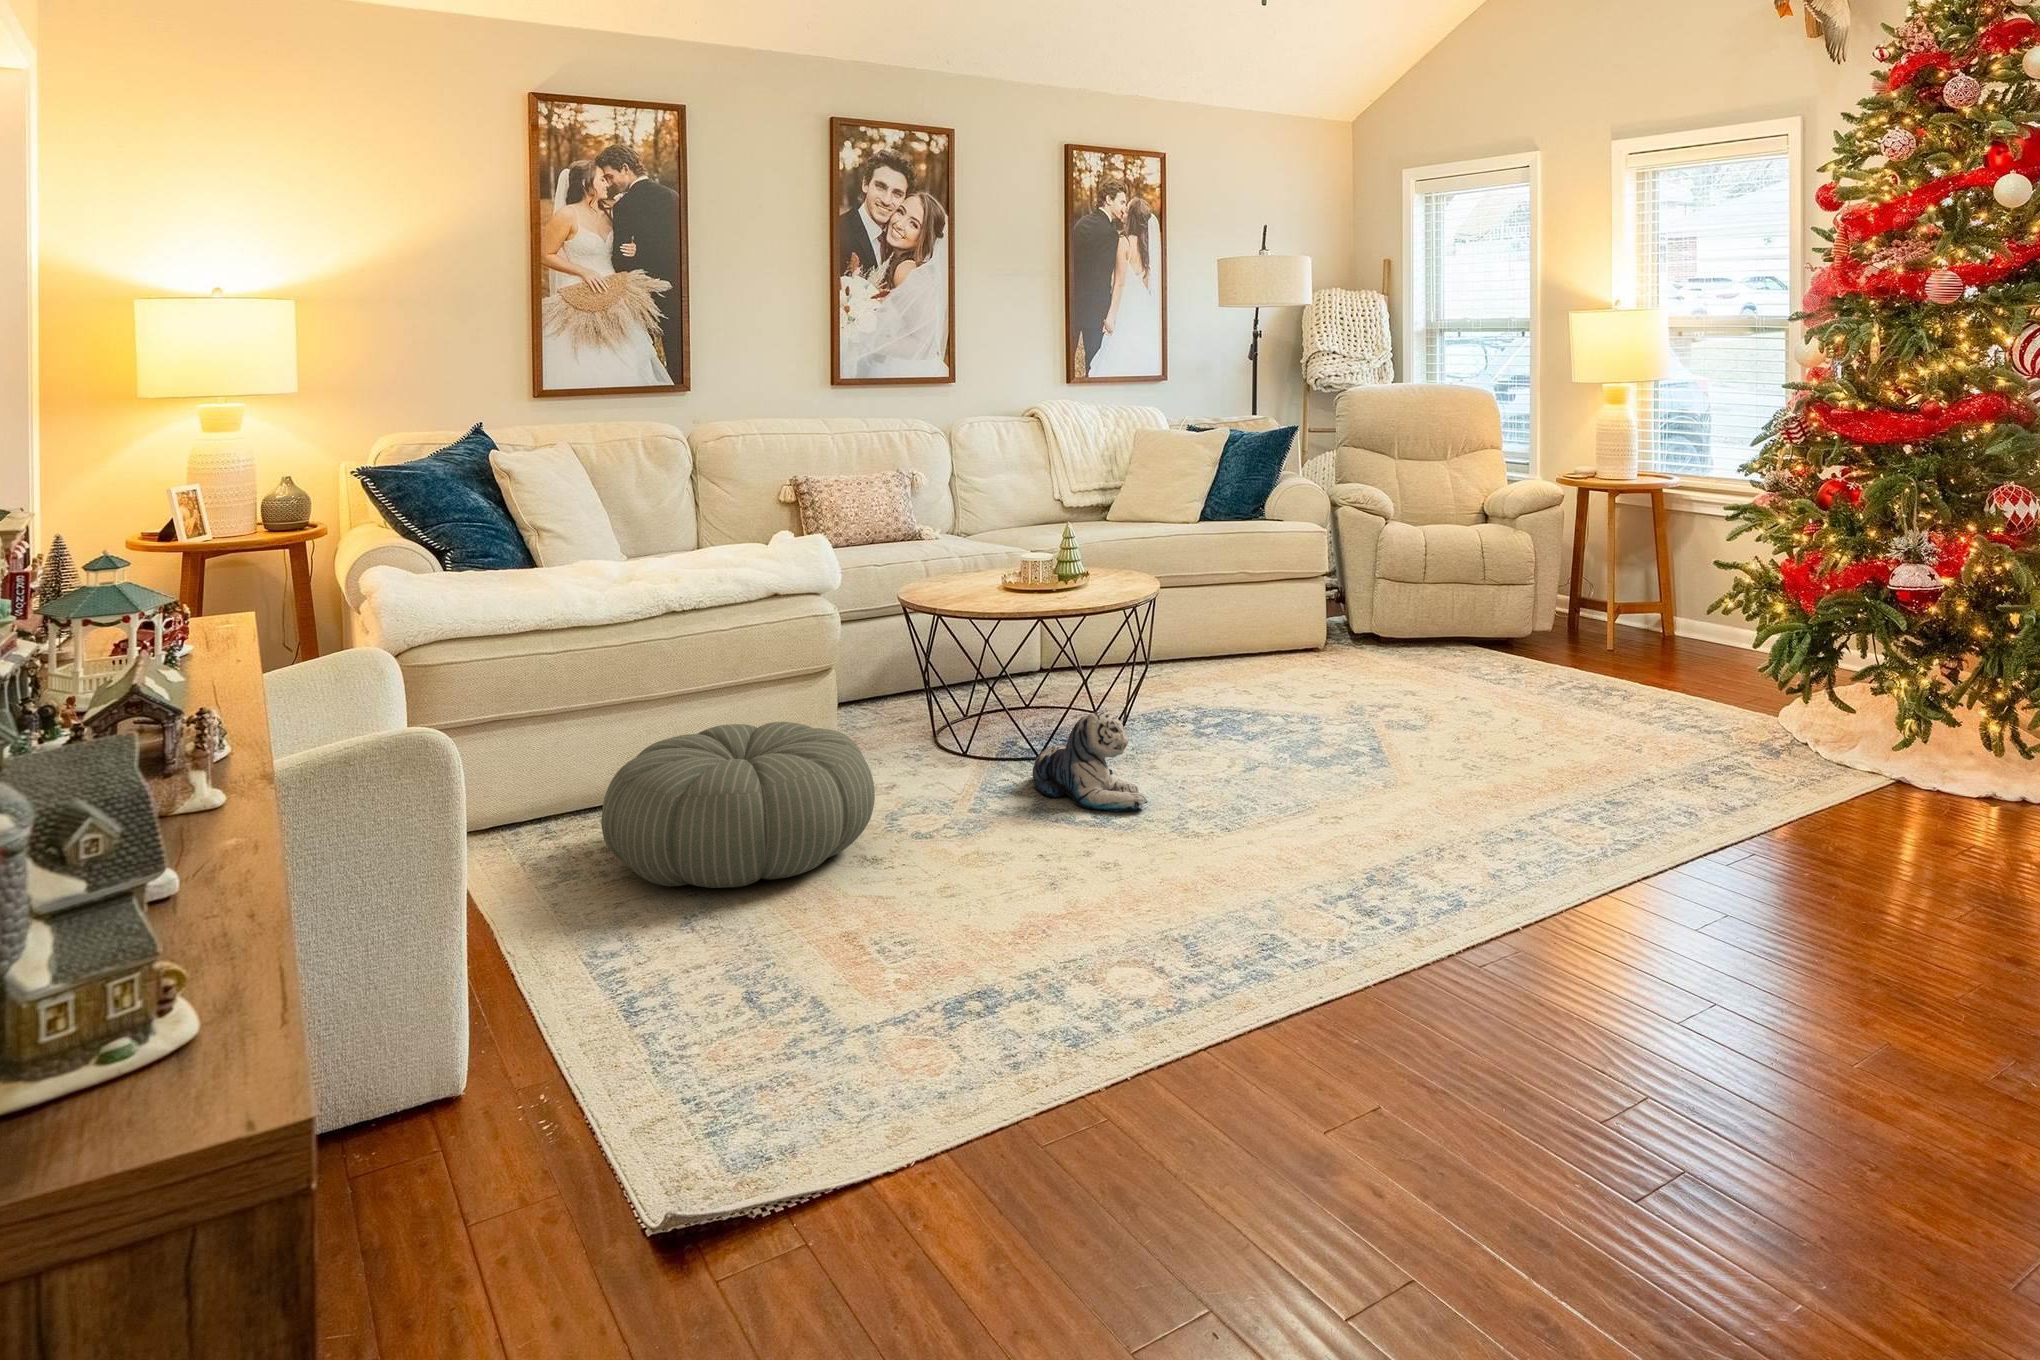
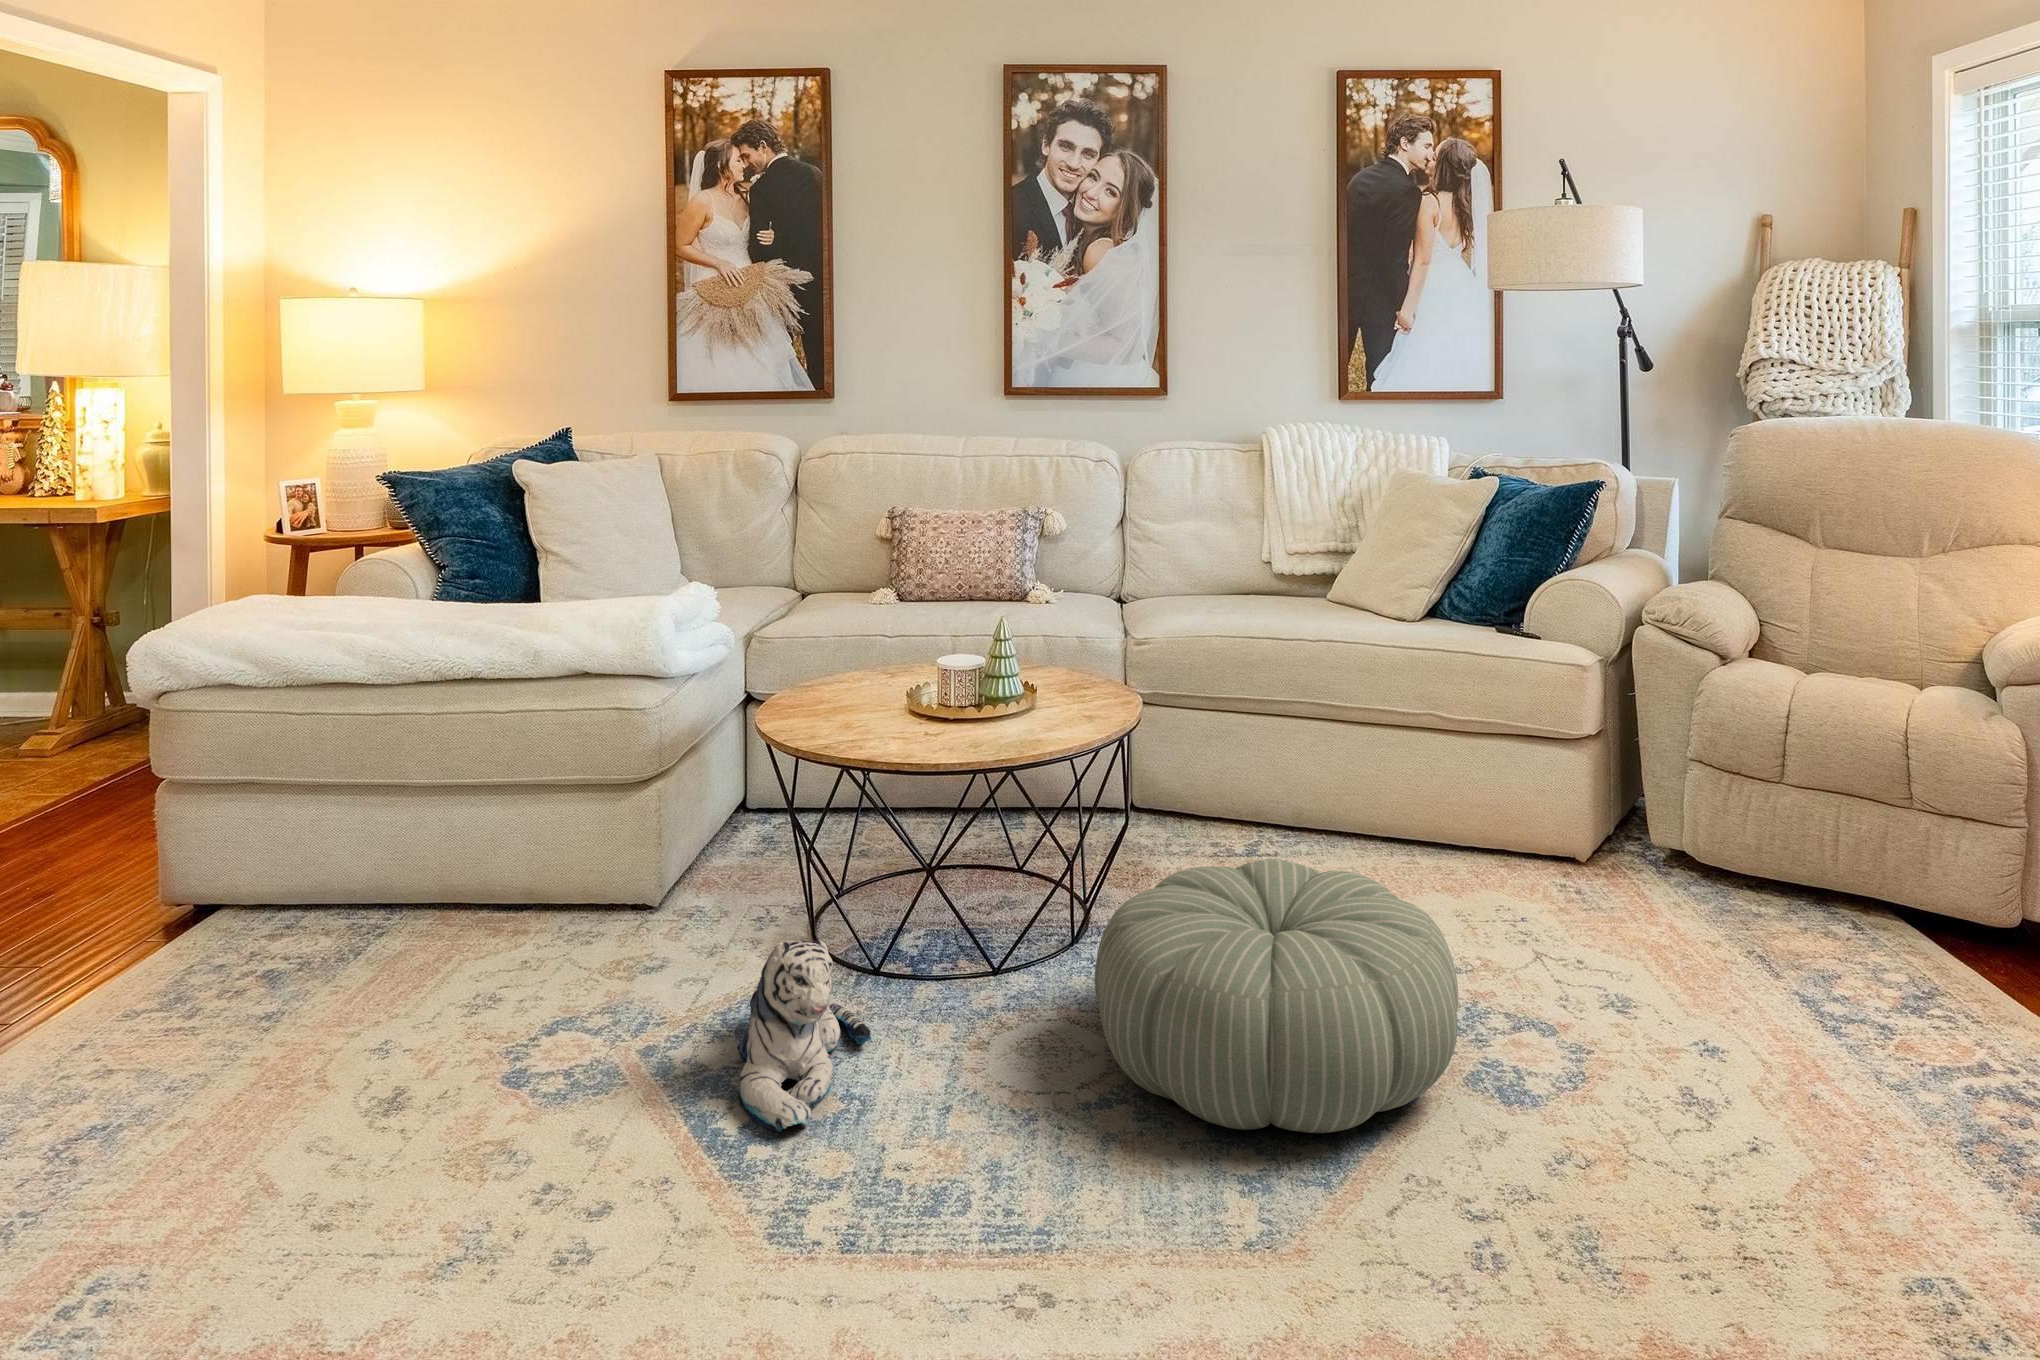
pouf: present [601,722,875,888] -> present [1094,860,1458,1133]

